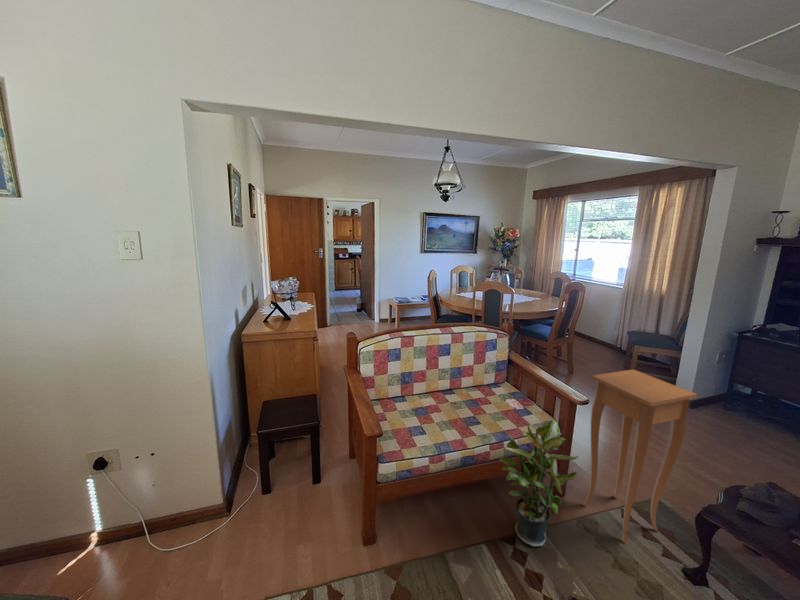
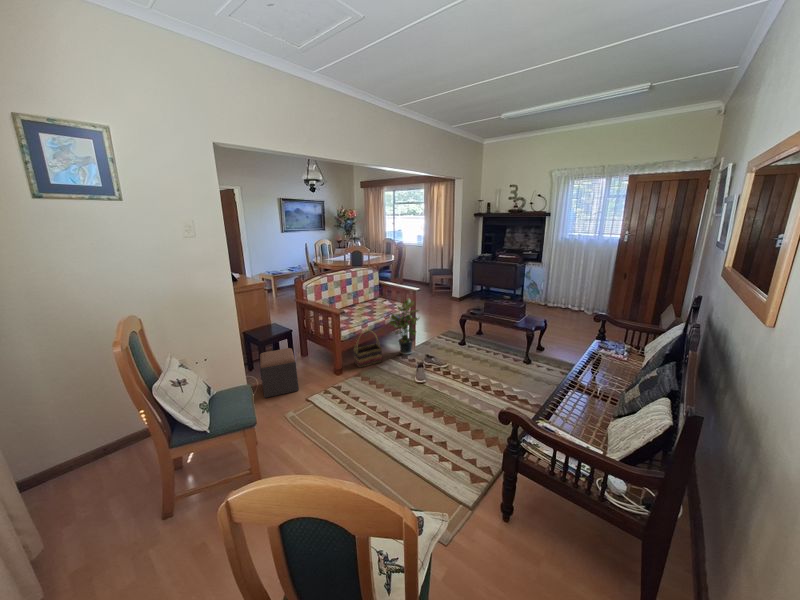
side table: present [583,370,697,543] -> none [419,275,455,345]
footstool: none [215,456,303,559] -> present [260,348,299,398]
basket: none [413,467,469,544] -> present [354,330,382,367]

